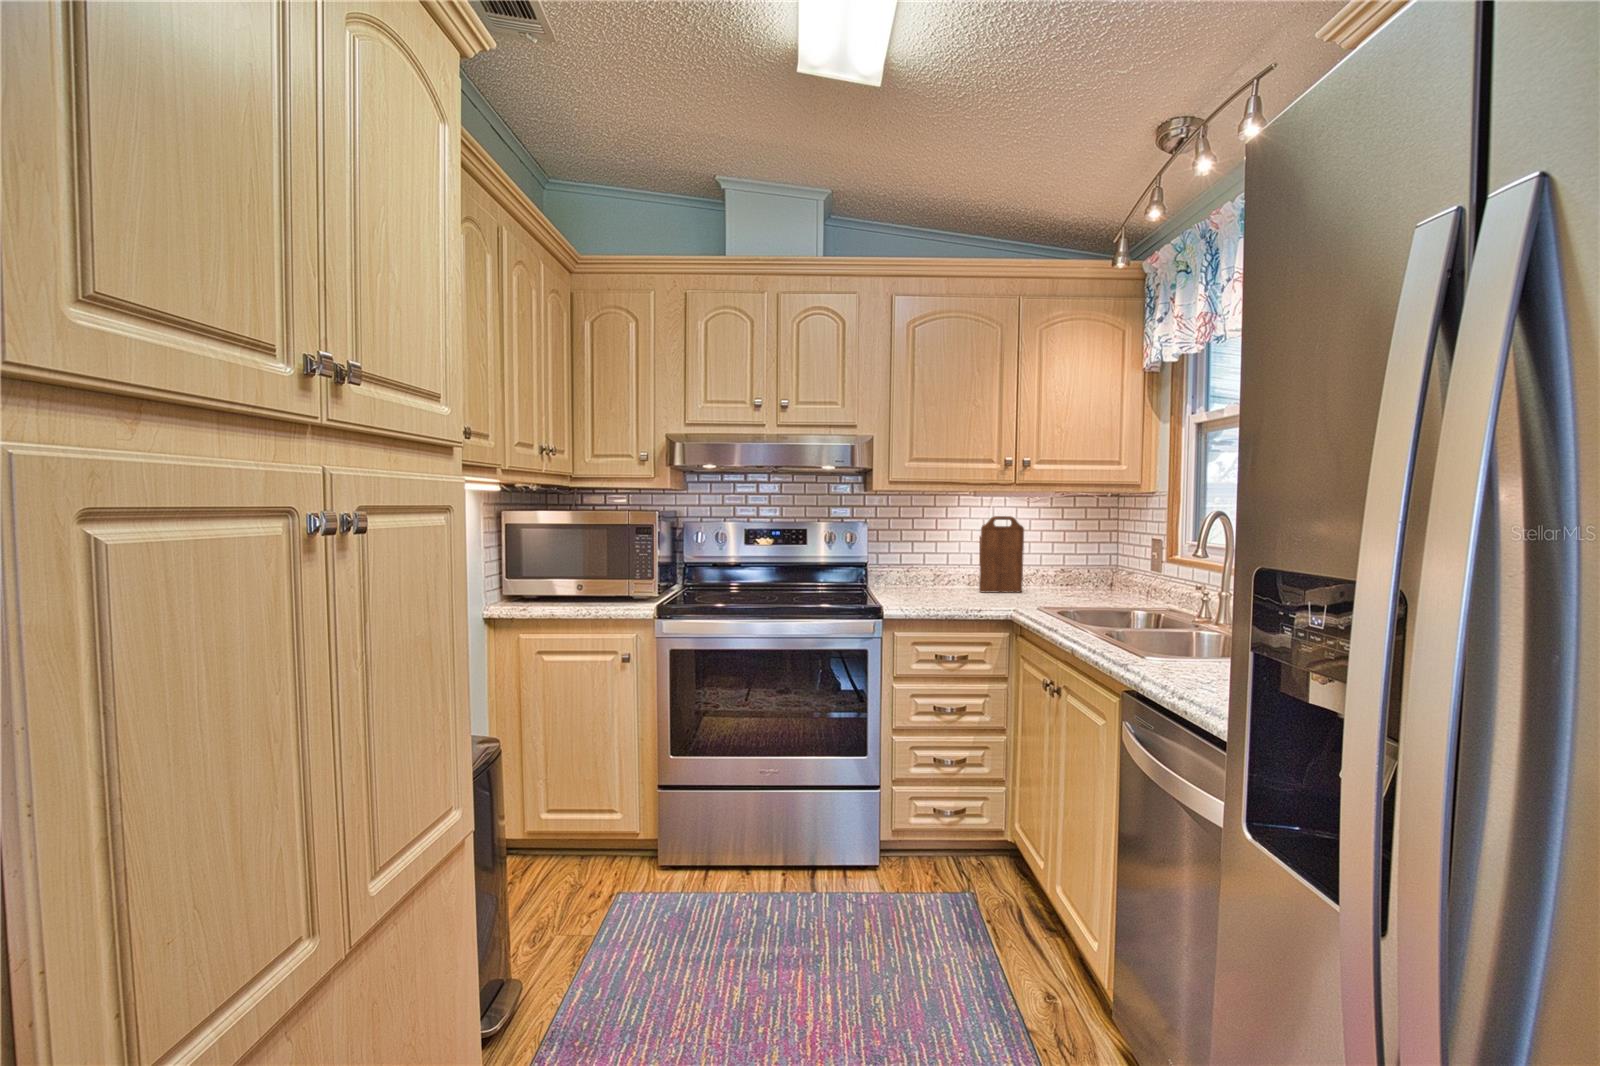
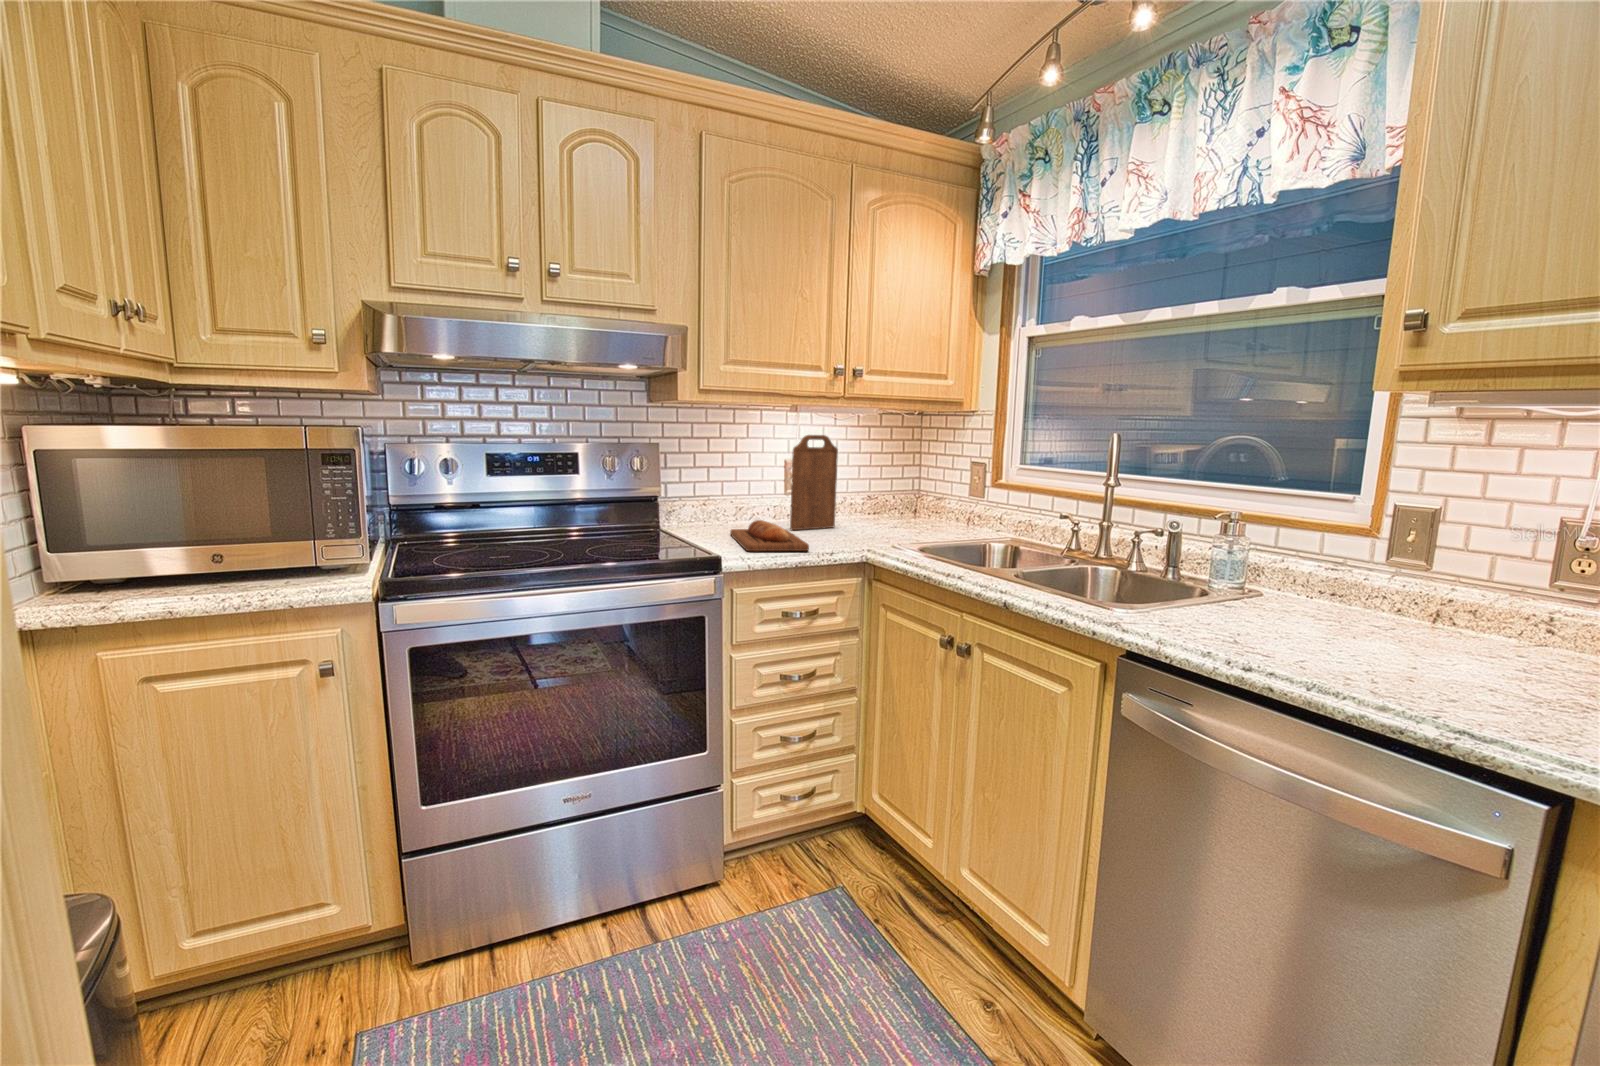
bread loaf: none [917,582,970,607] -> present [730,520,809,551]

